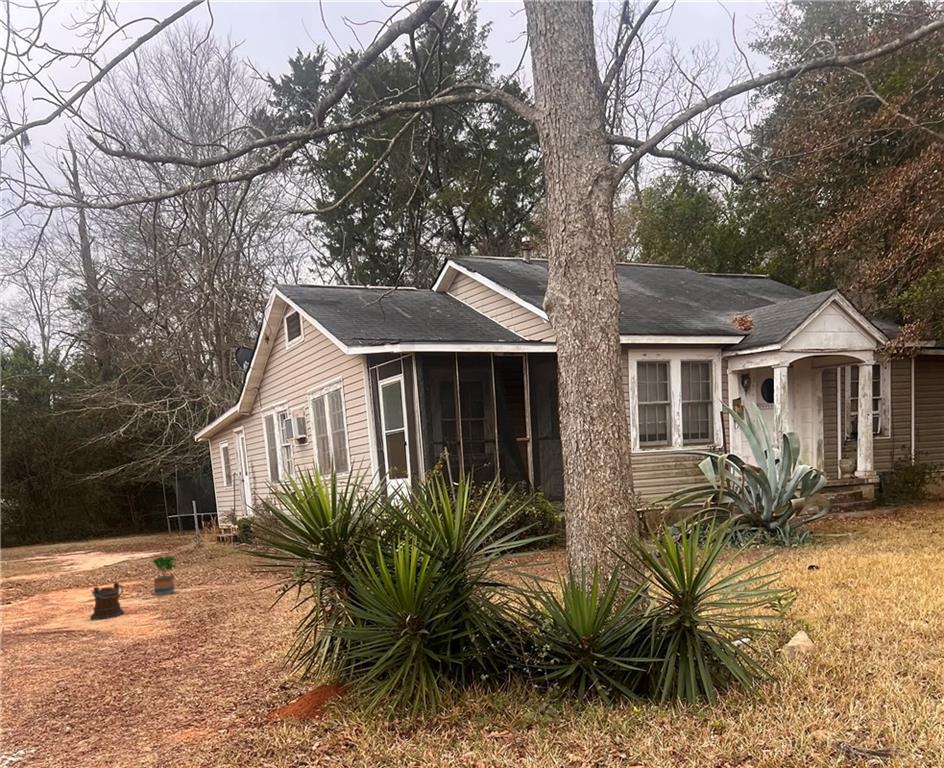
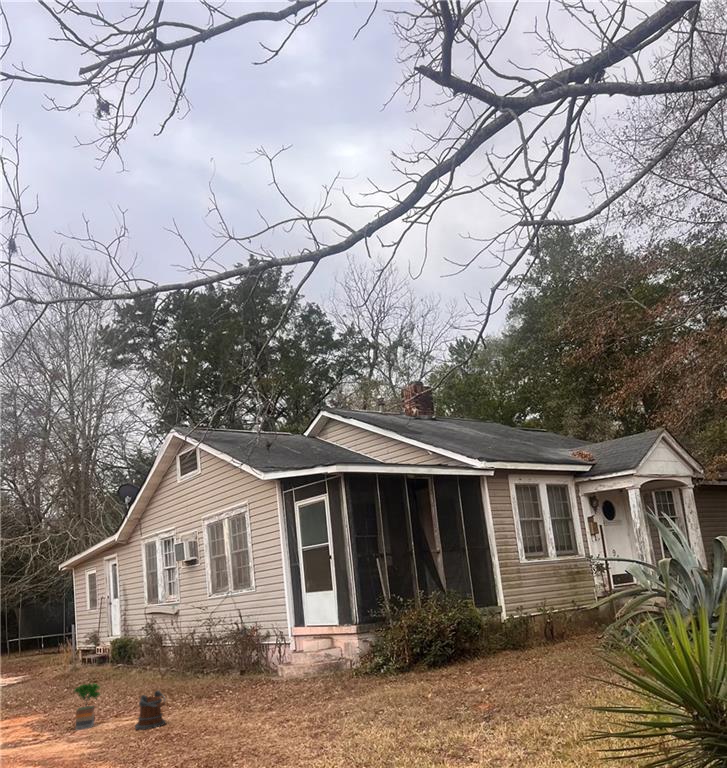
bucket: present [90,582,124,620] -> present [135,691,165,730]

